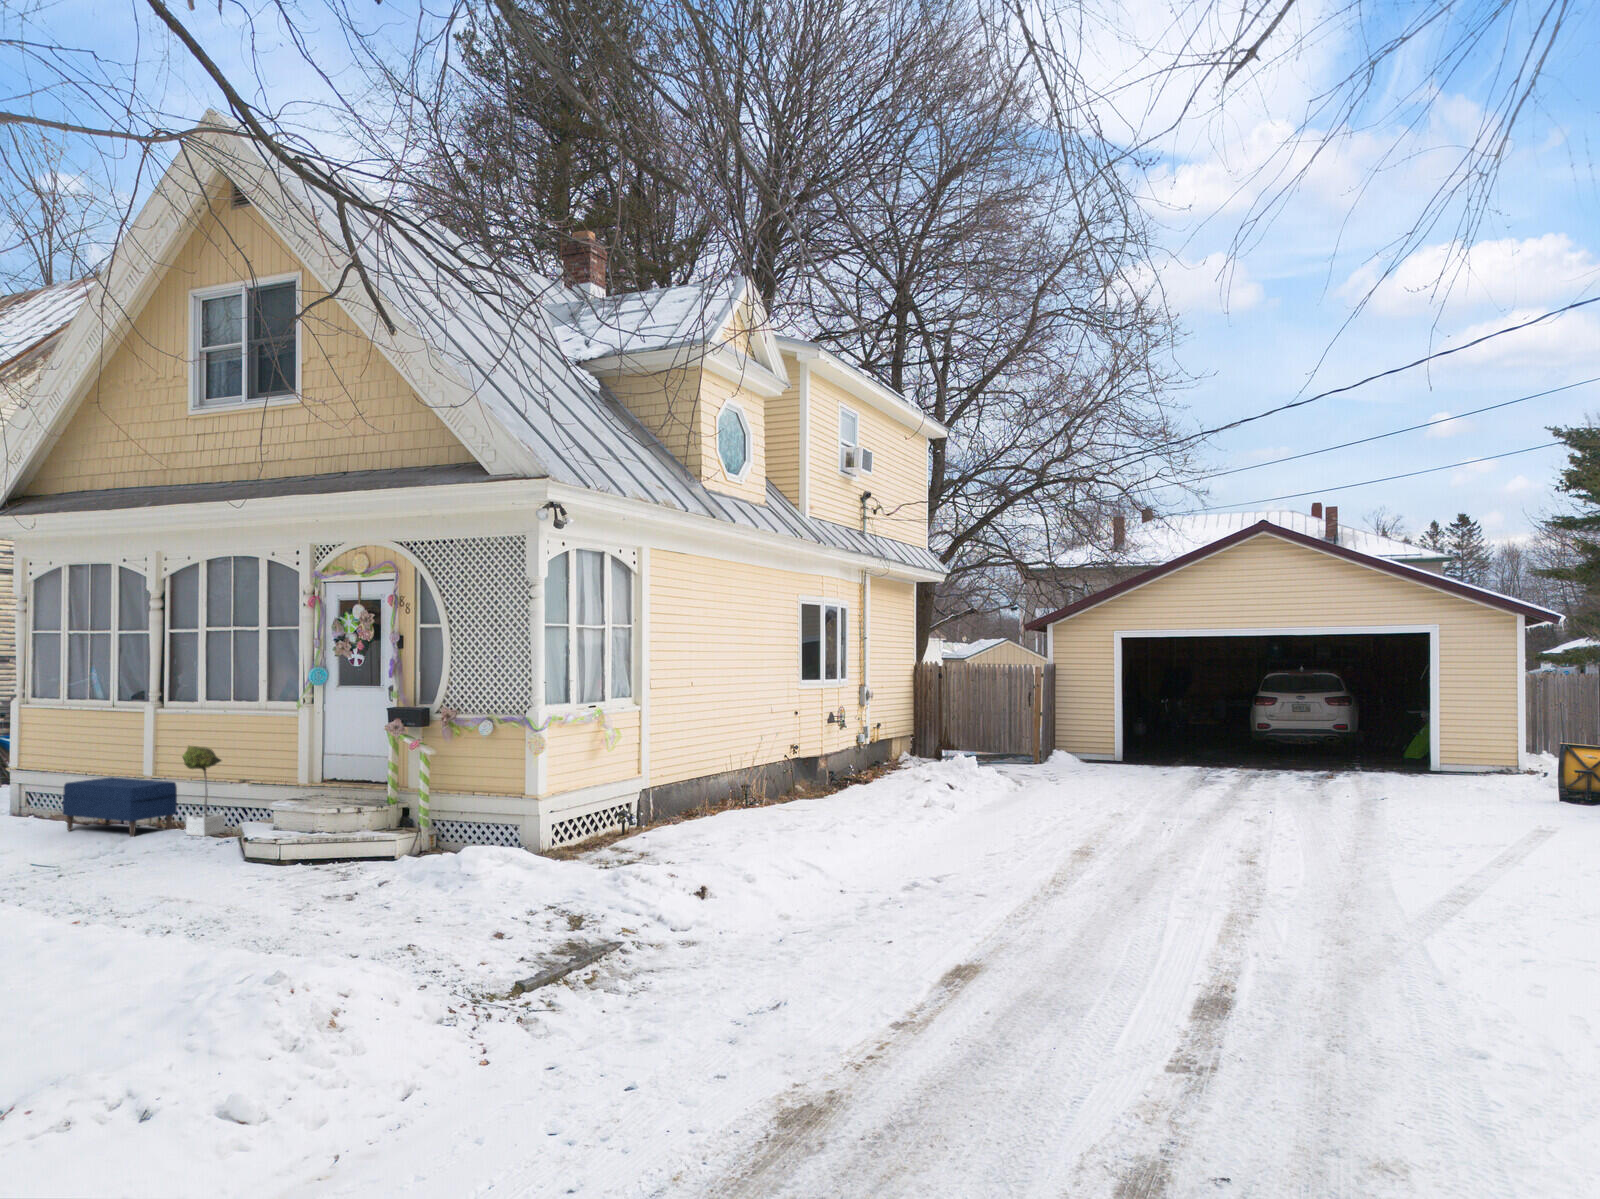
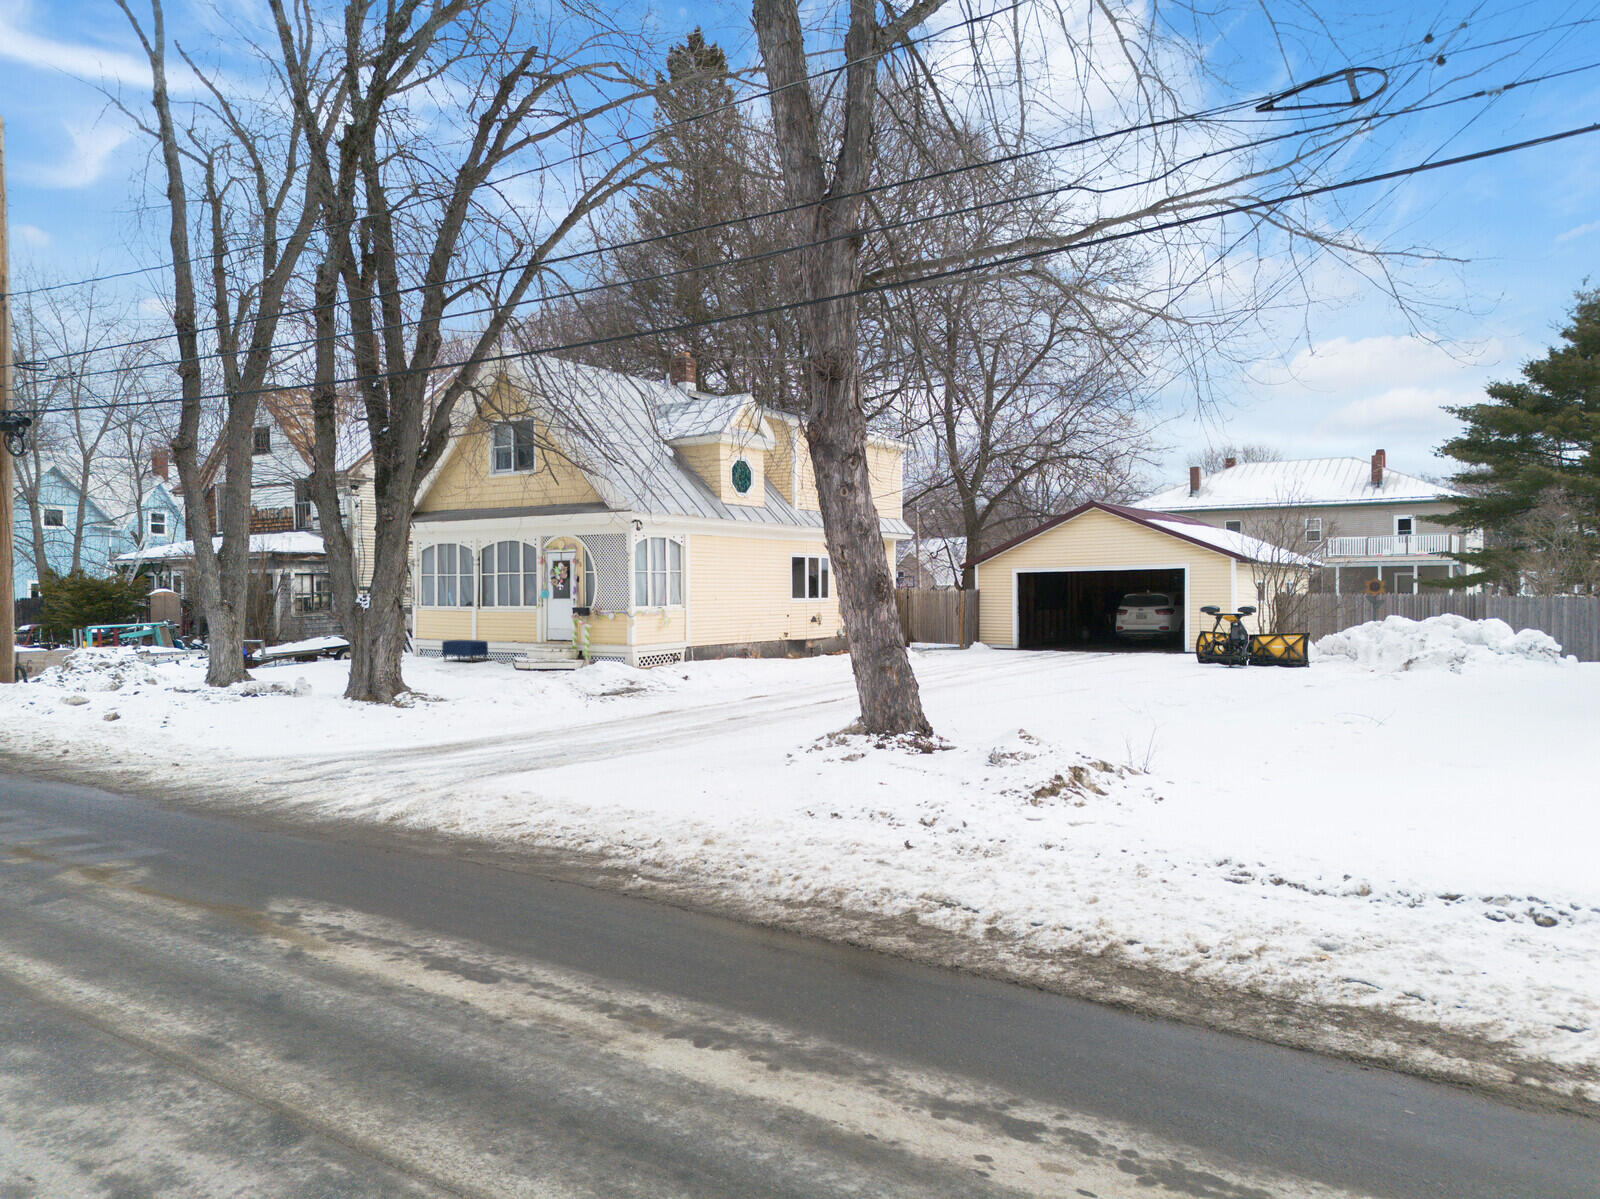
potted tree: present [182,746,225,836] -> none [490,624,508,663]

